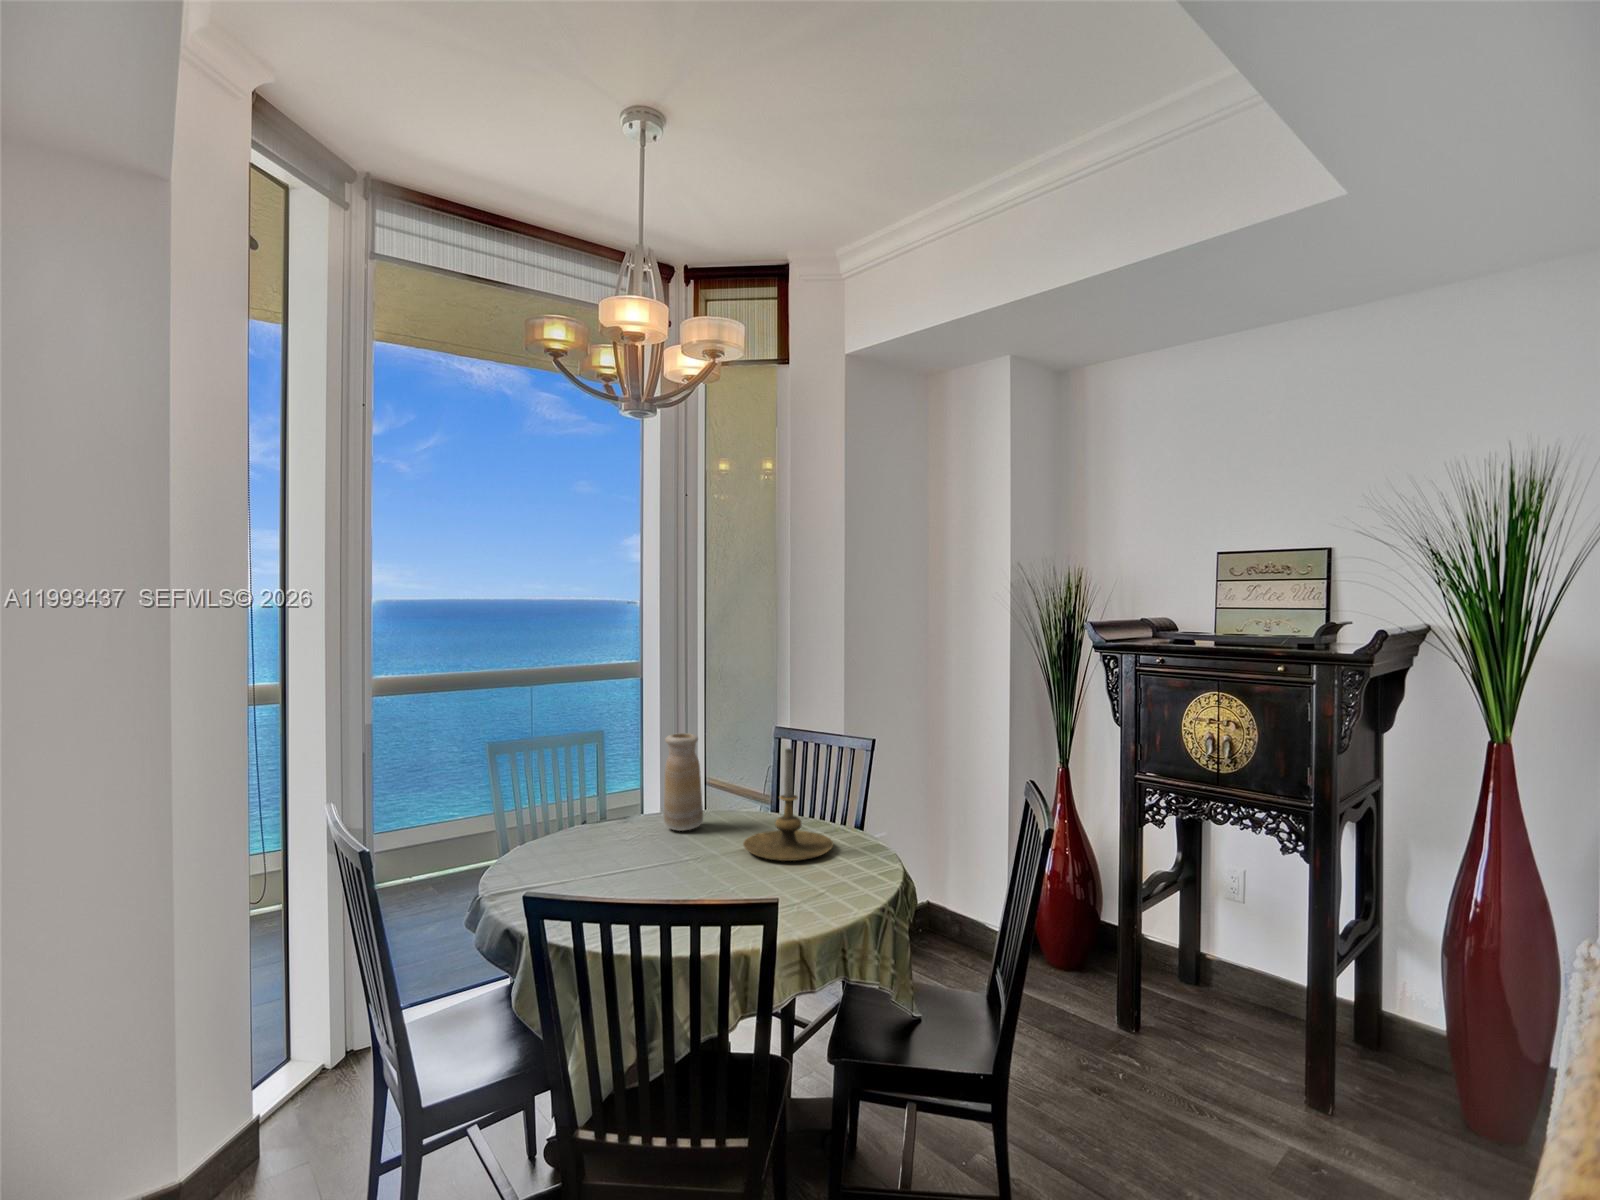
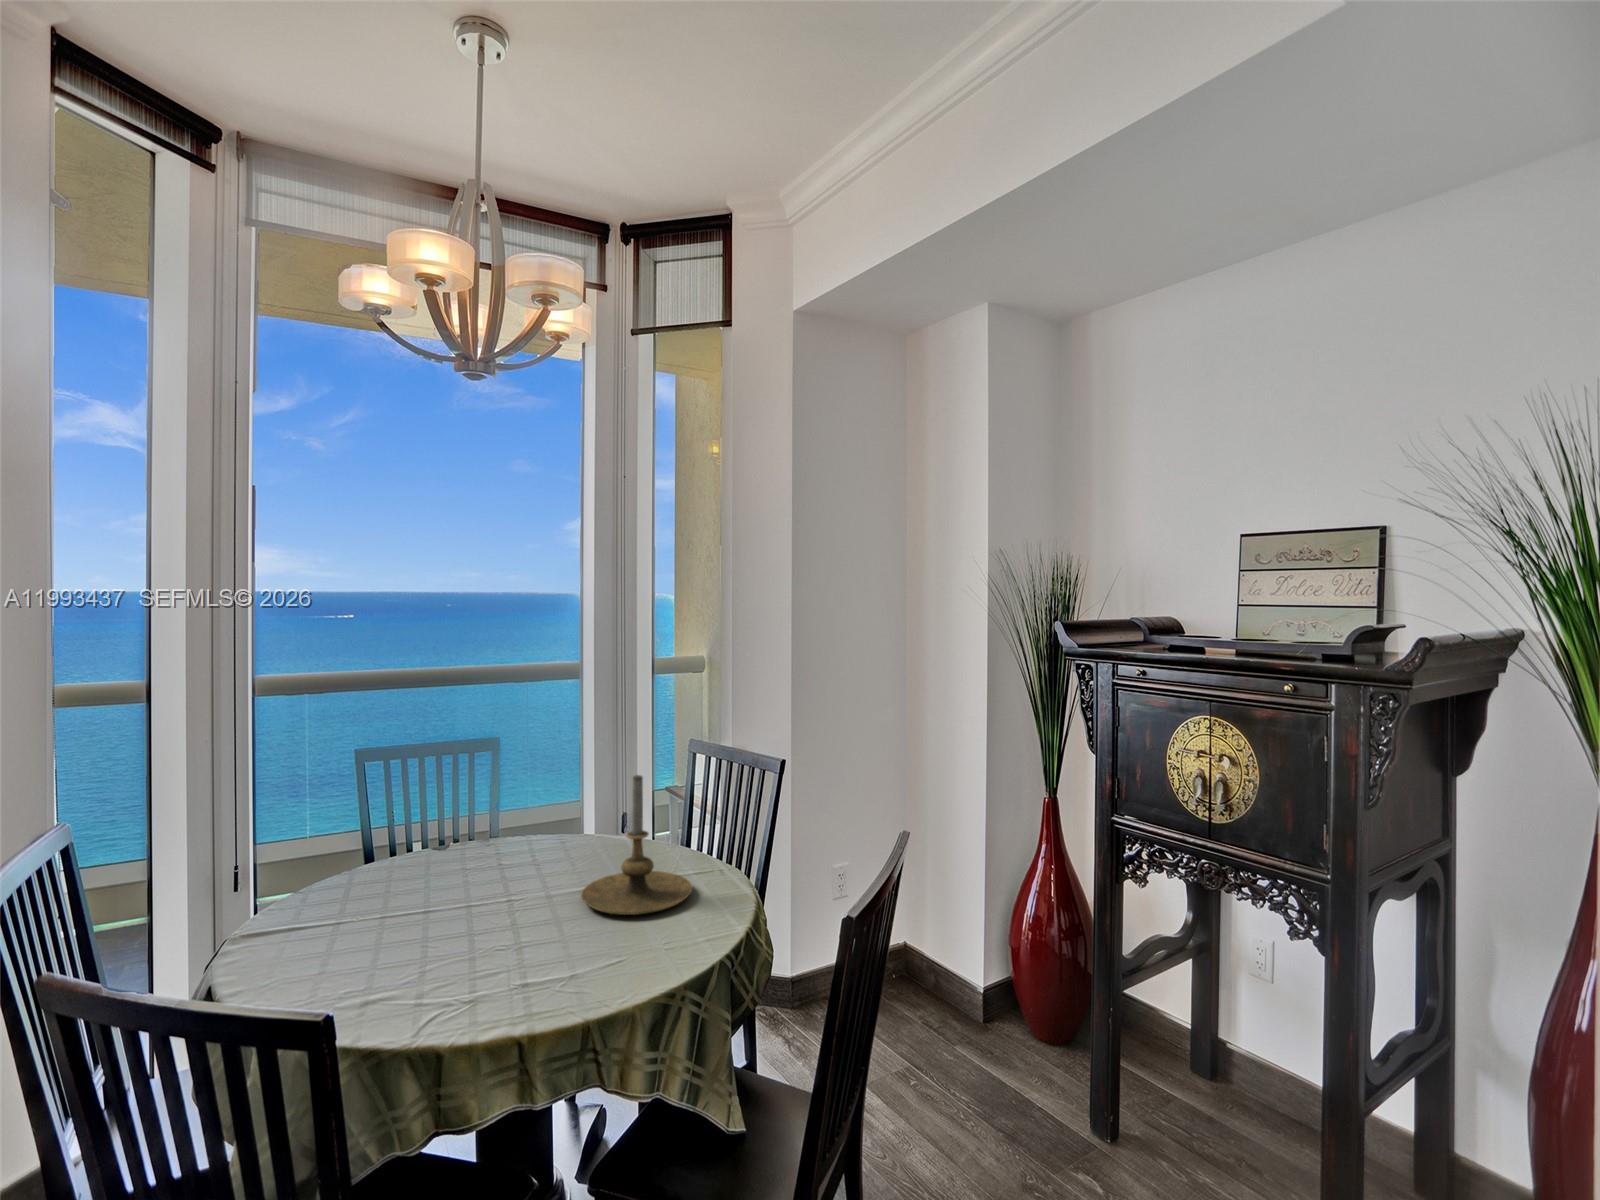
vase: present [664,733,703,831] -> none [525,750,572,864]

